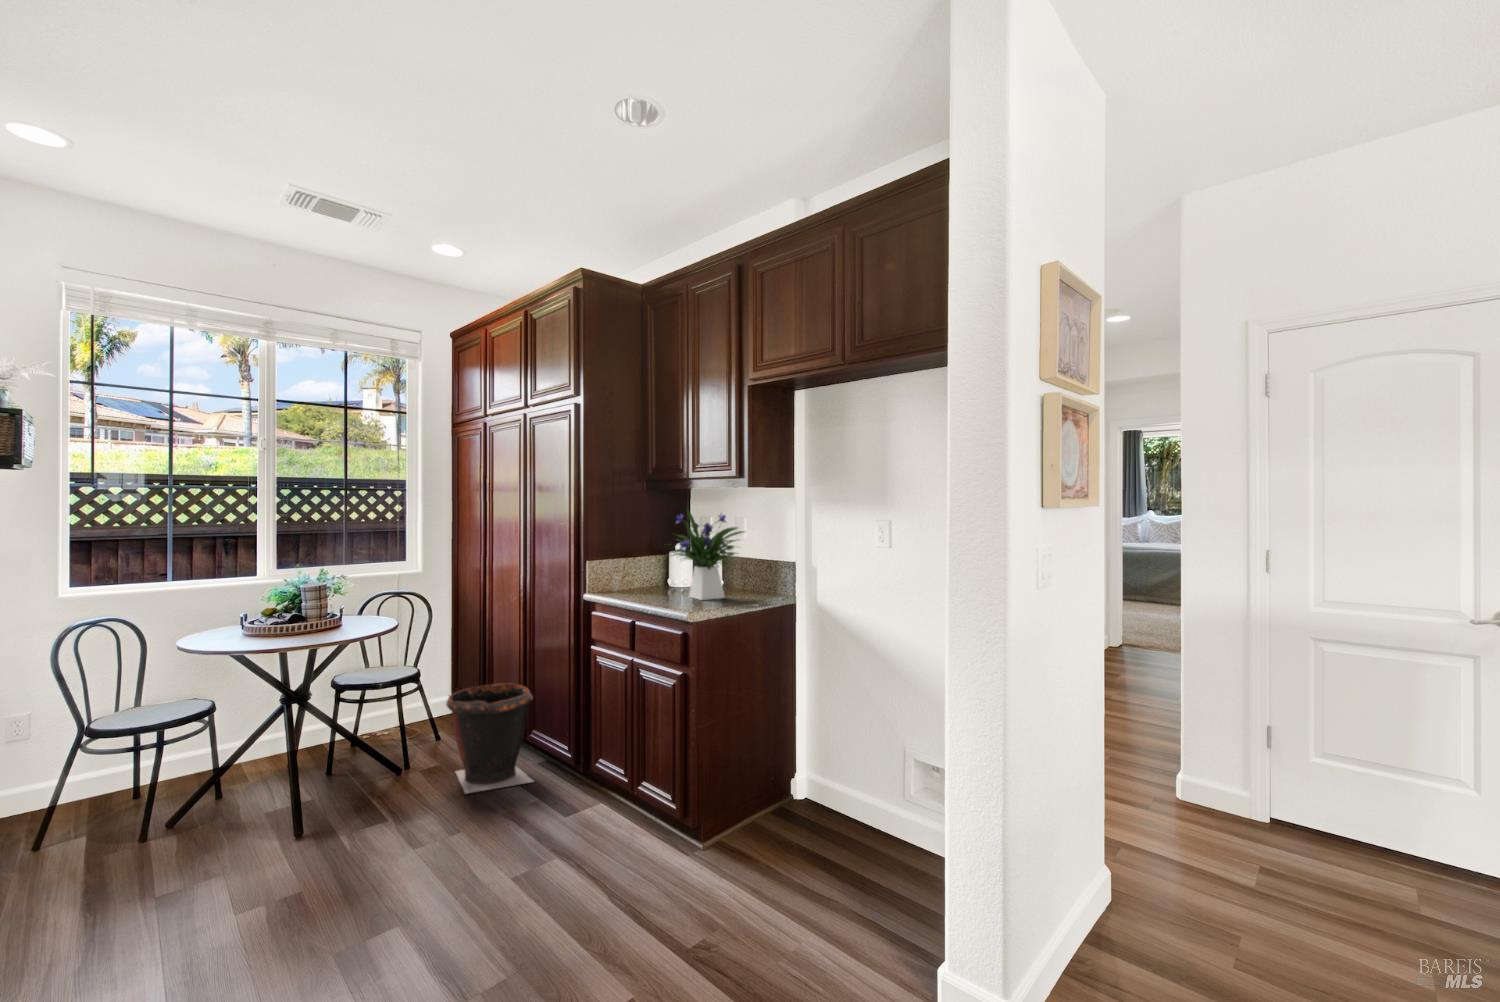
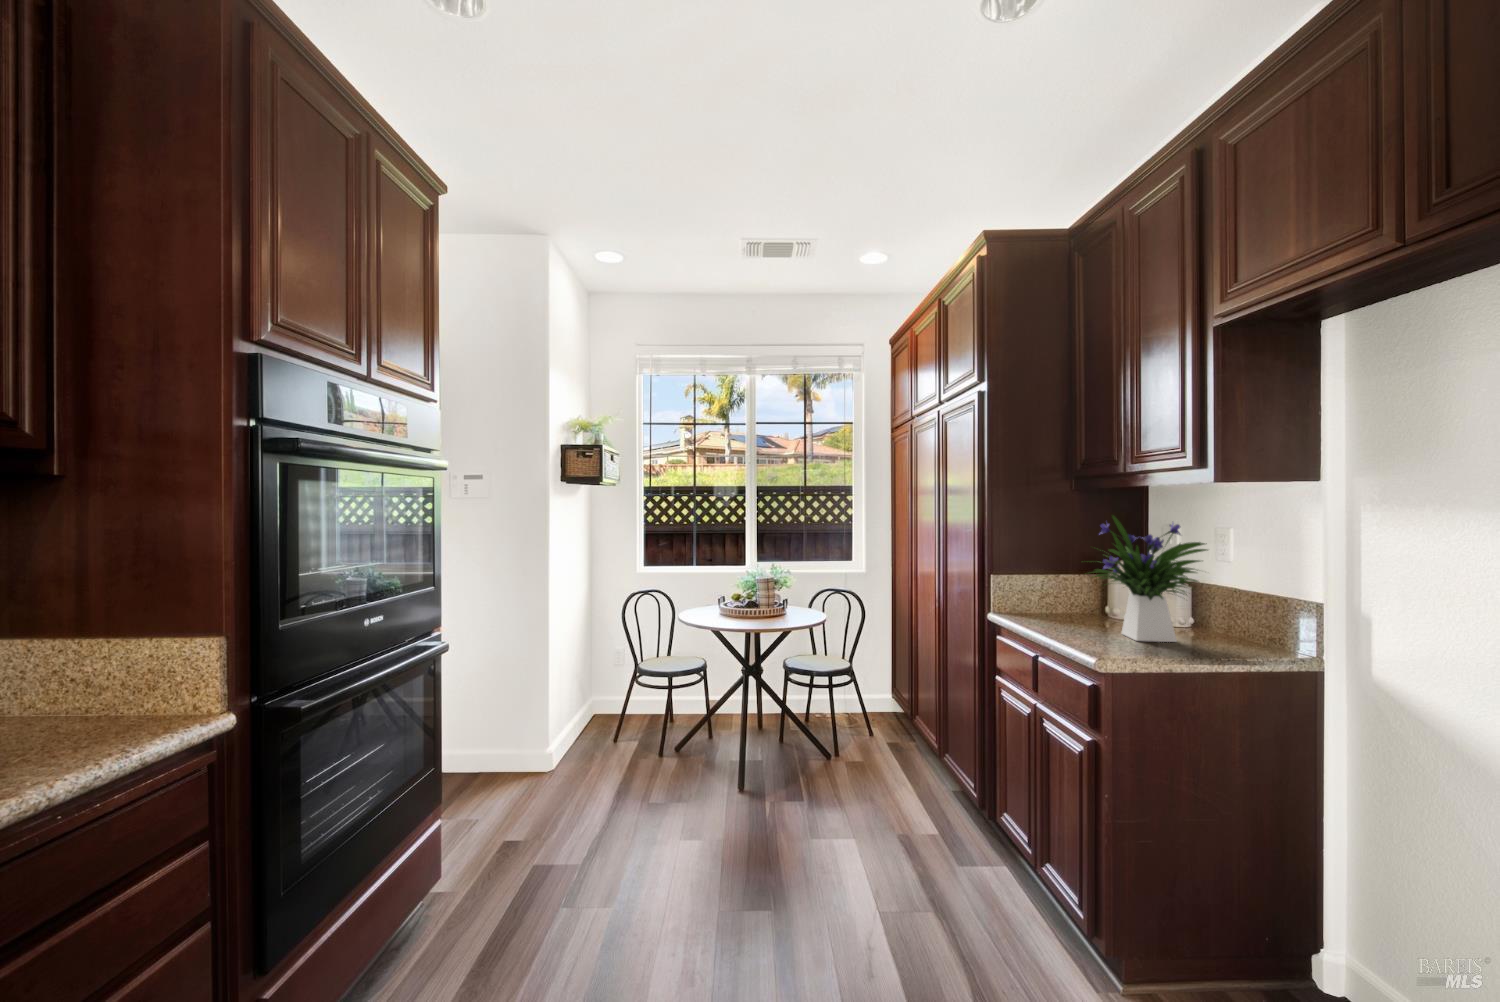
waste bin: present [446,683,533,793] -> none [856,694,943,813]

